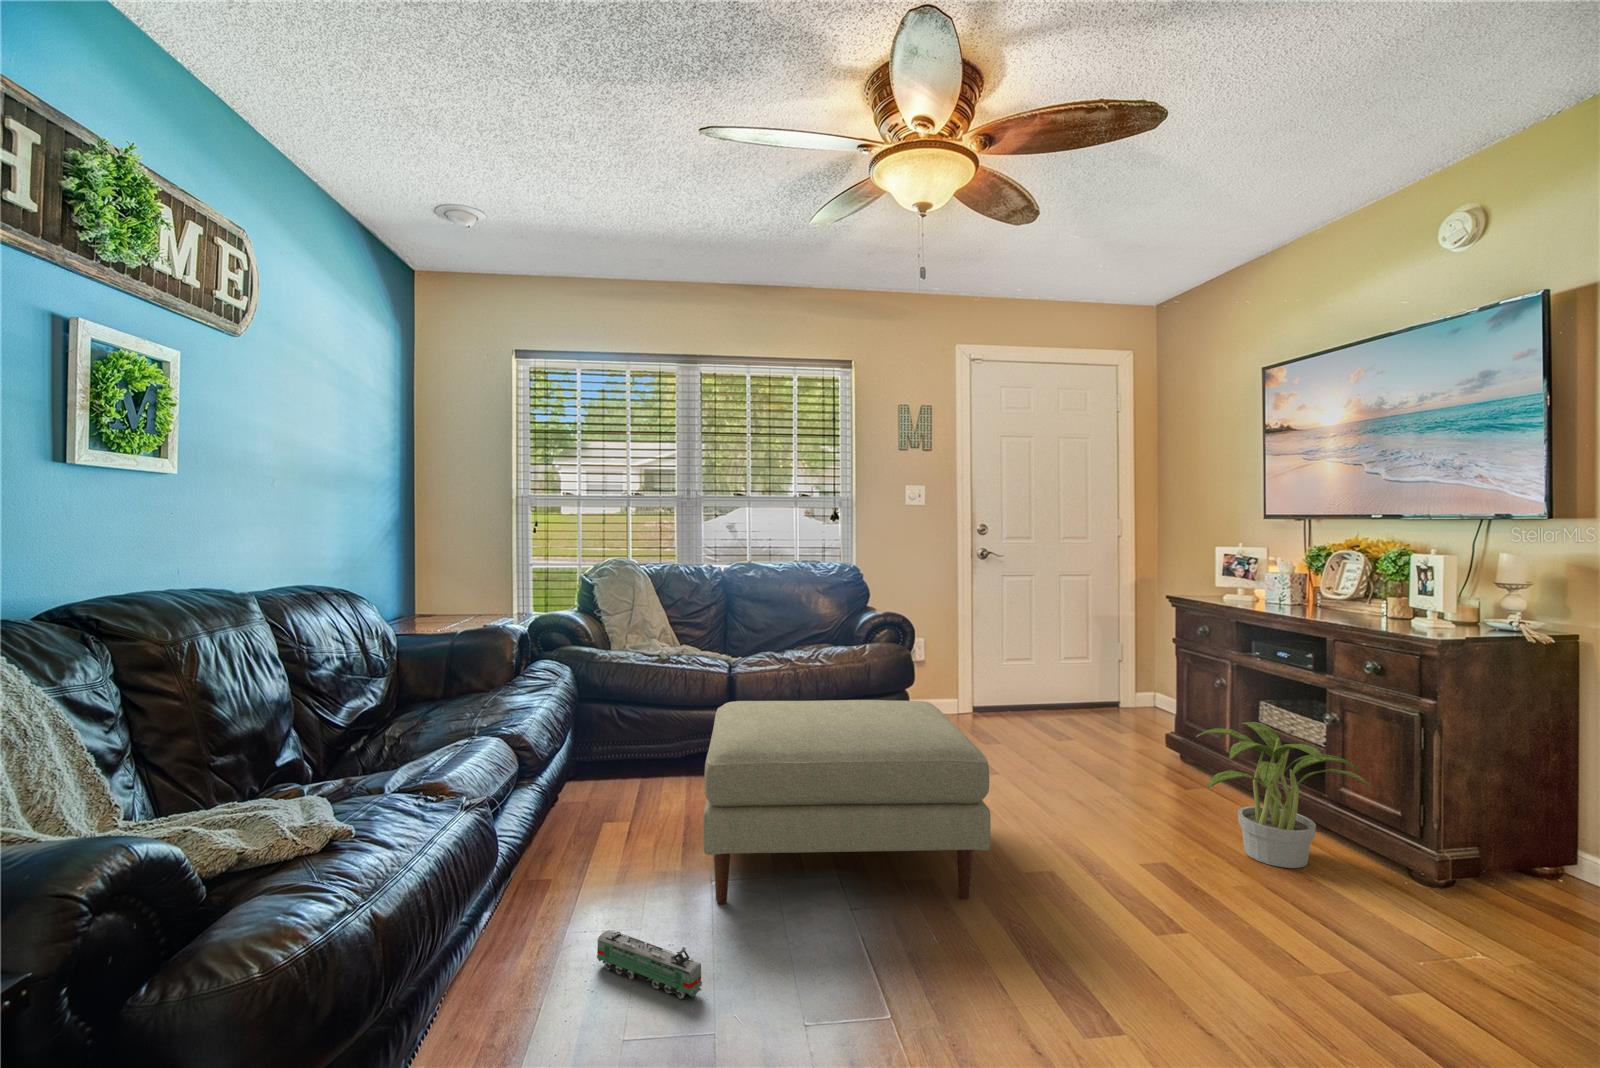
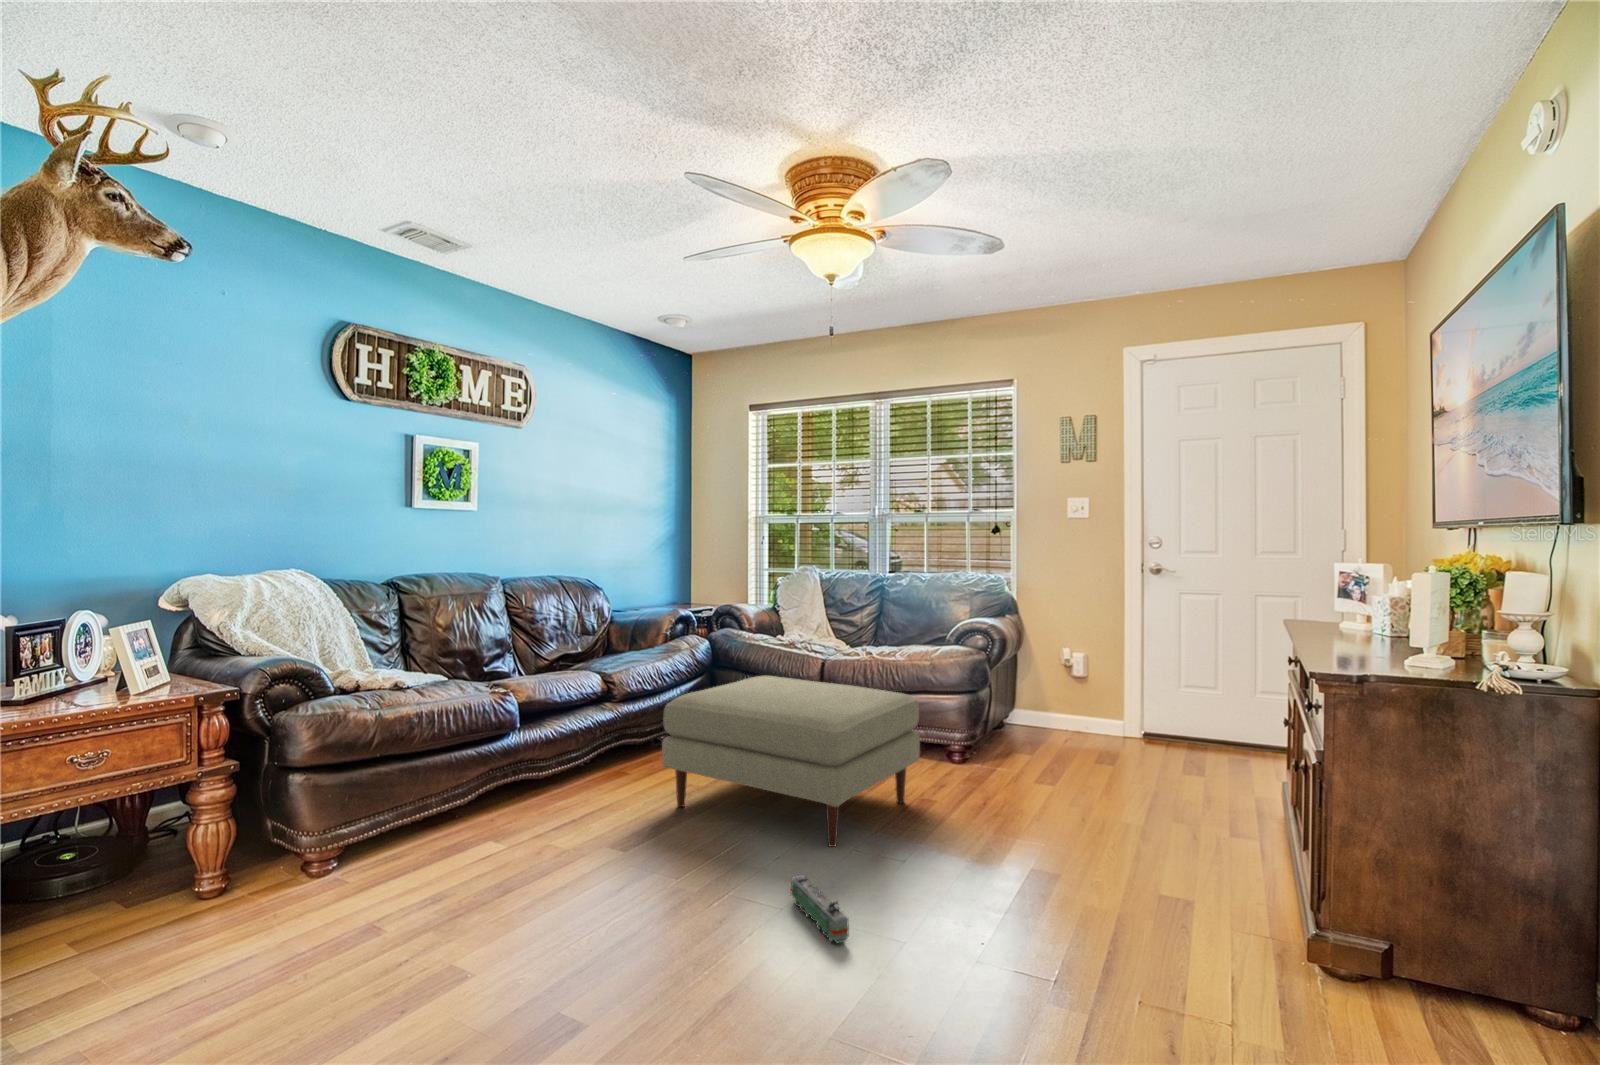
potted plant: present [1196,722,1372,868] -> none [1103,755,1290,916]
toy train: present [597,930,702,999] -> present [791,875,849,943]

